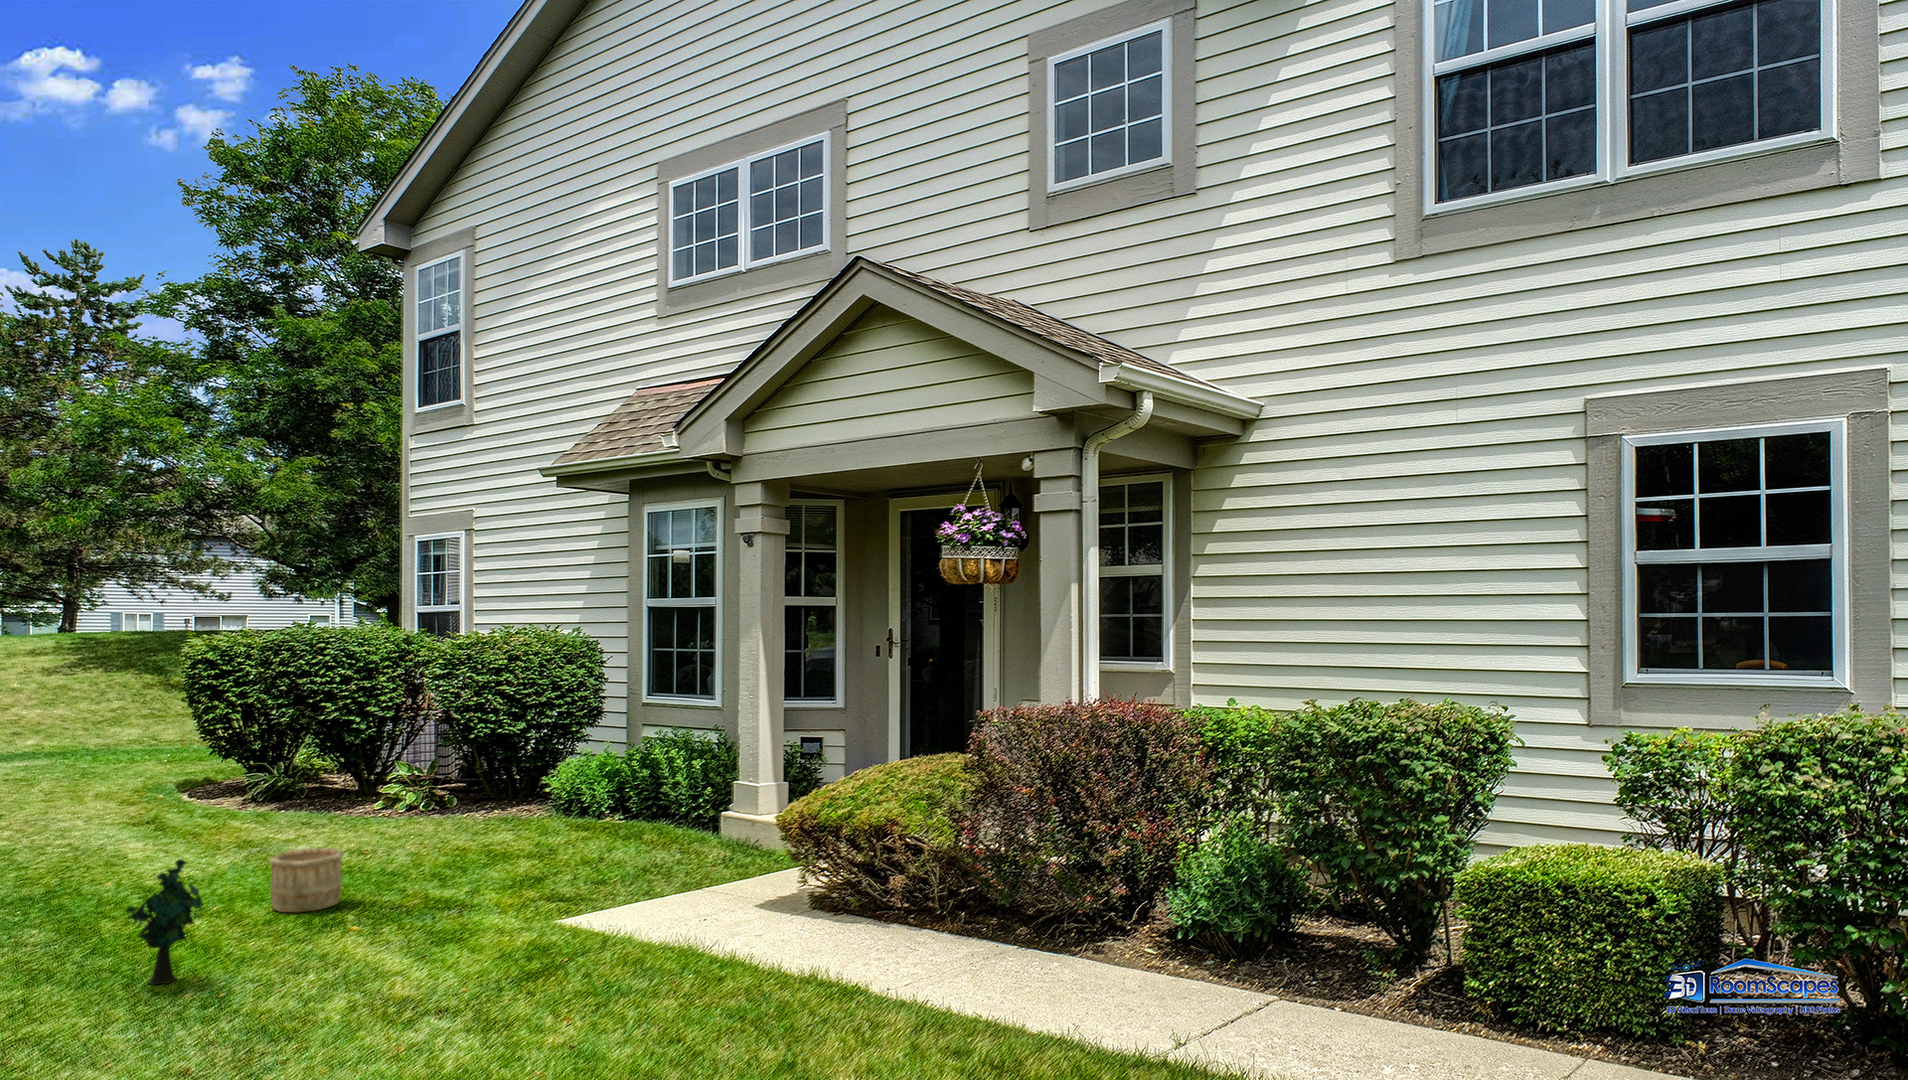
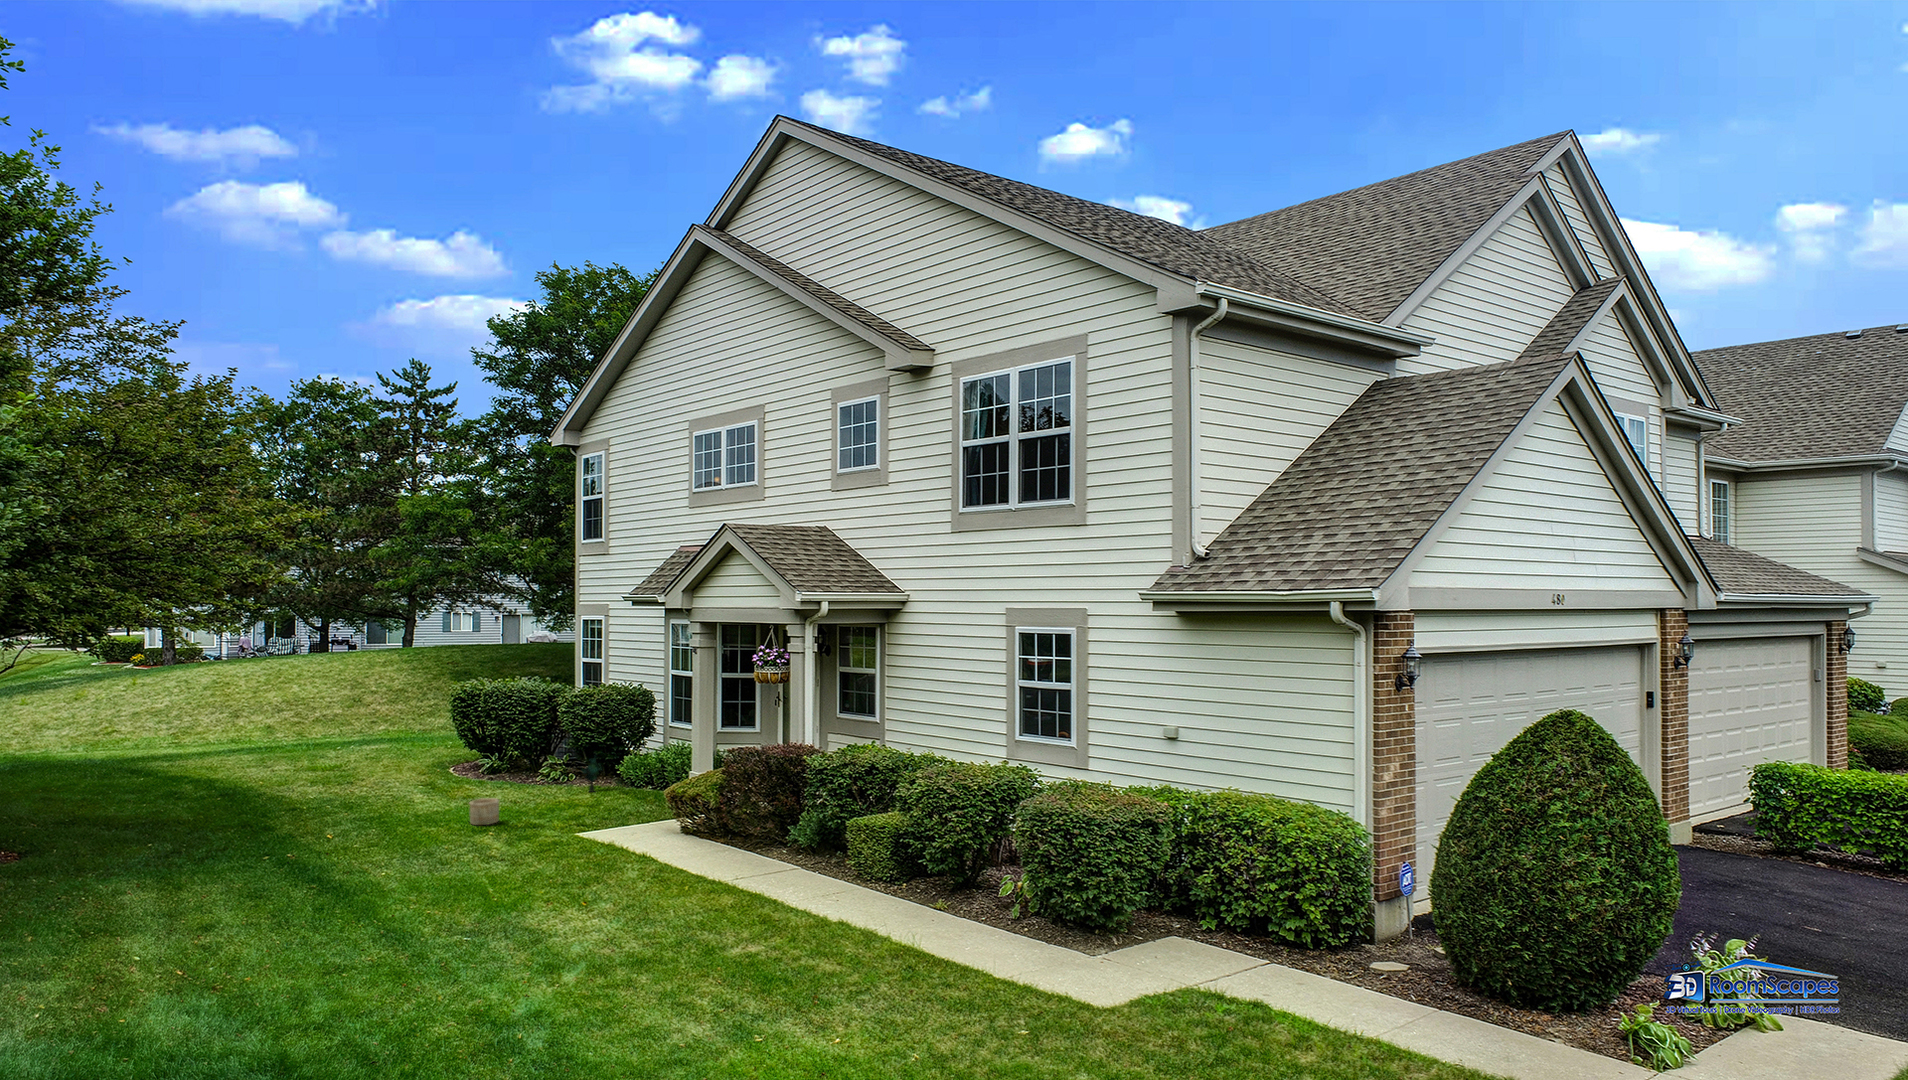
decorative plant: present [125,859,202,985] -> present [582,756,602,792]

